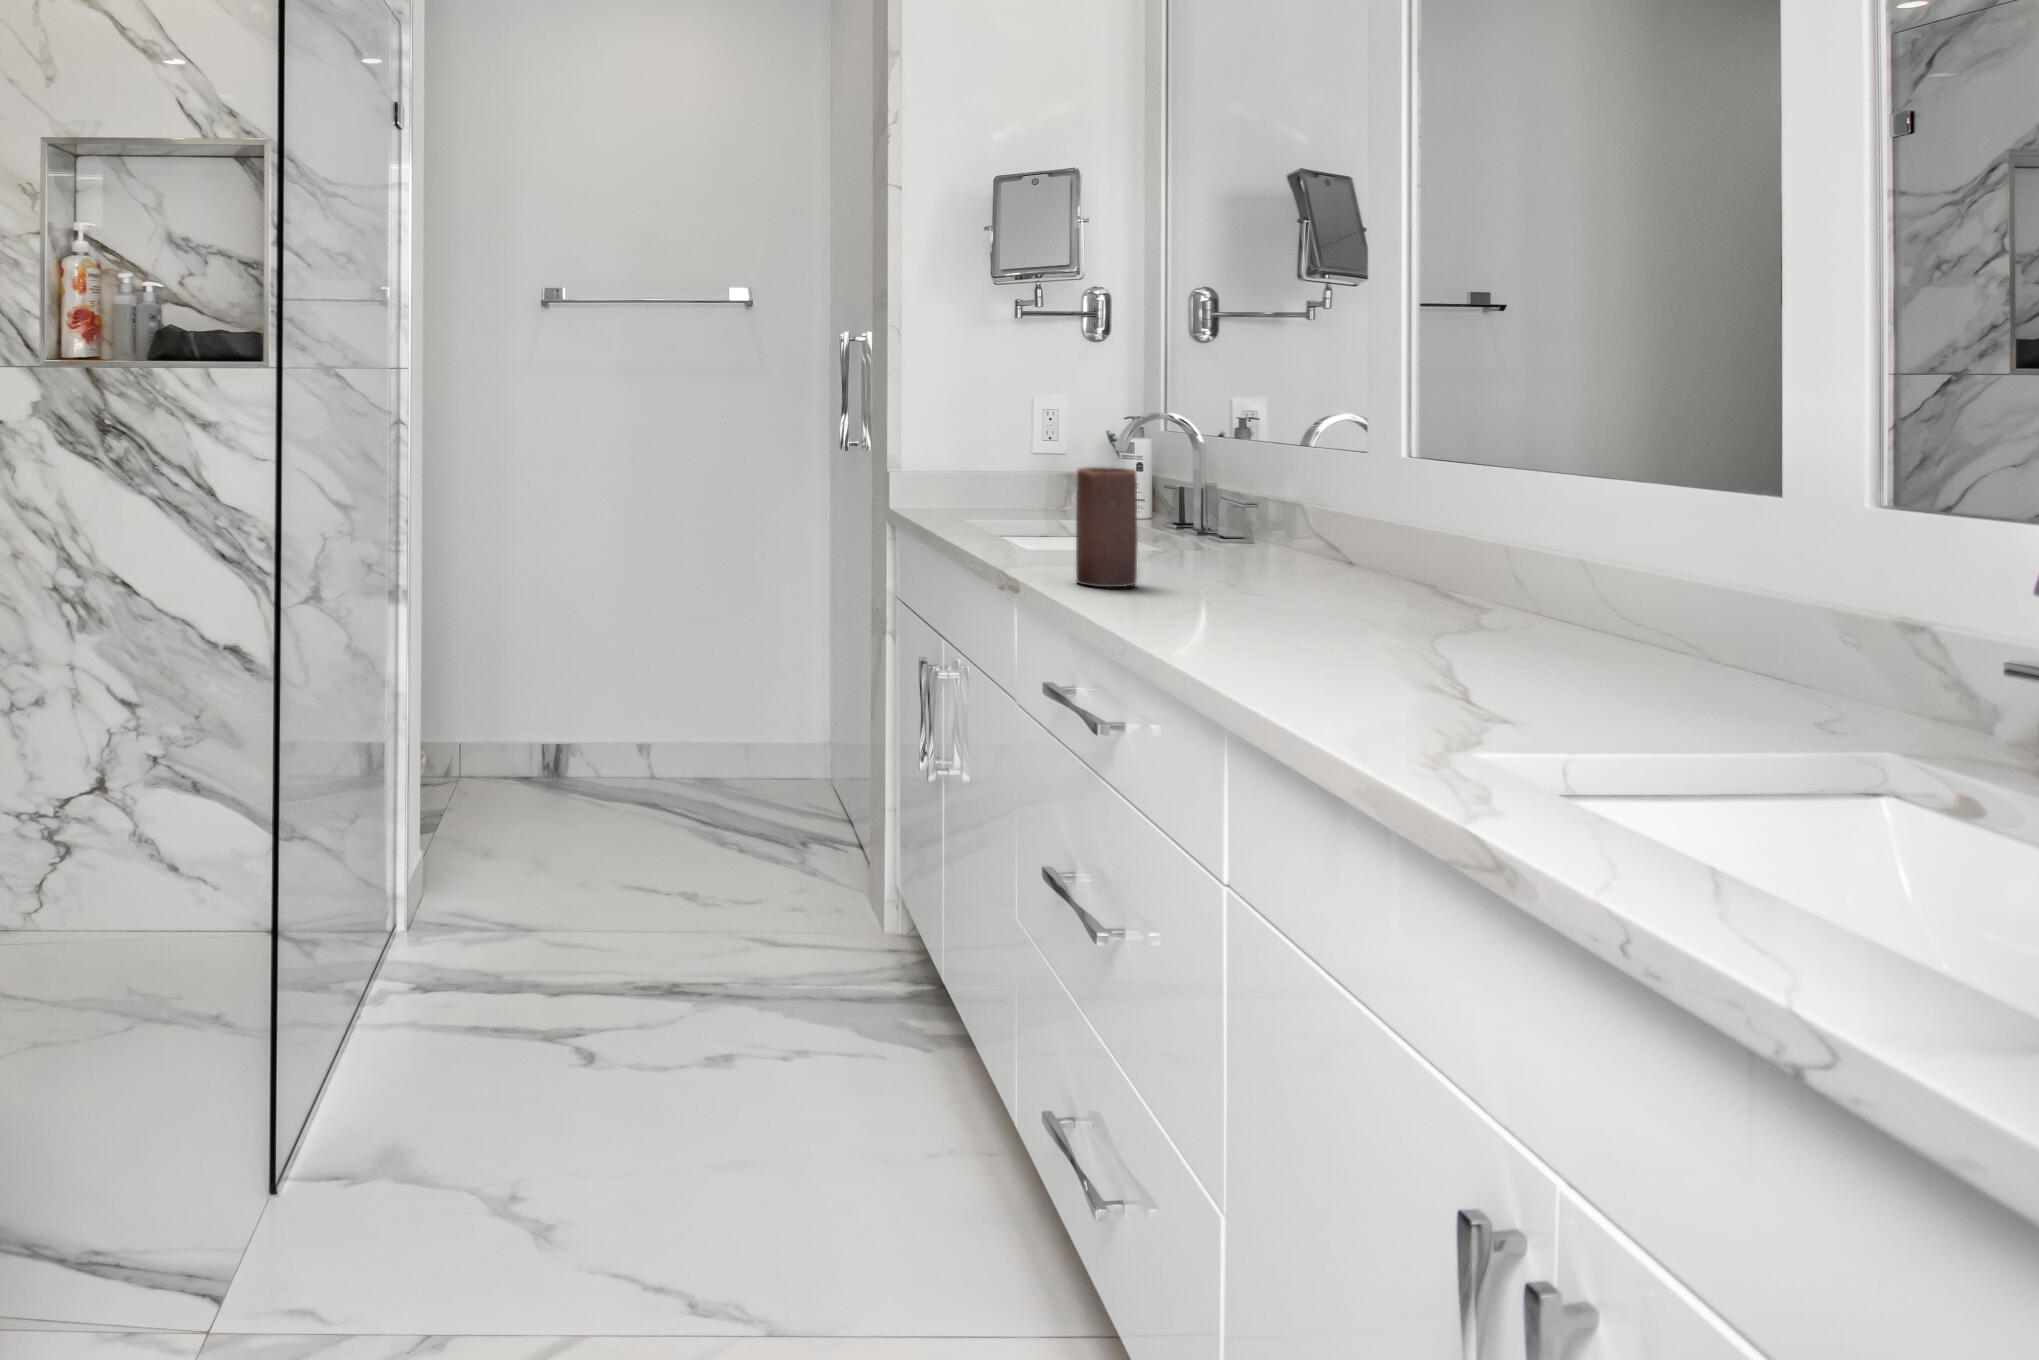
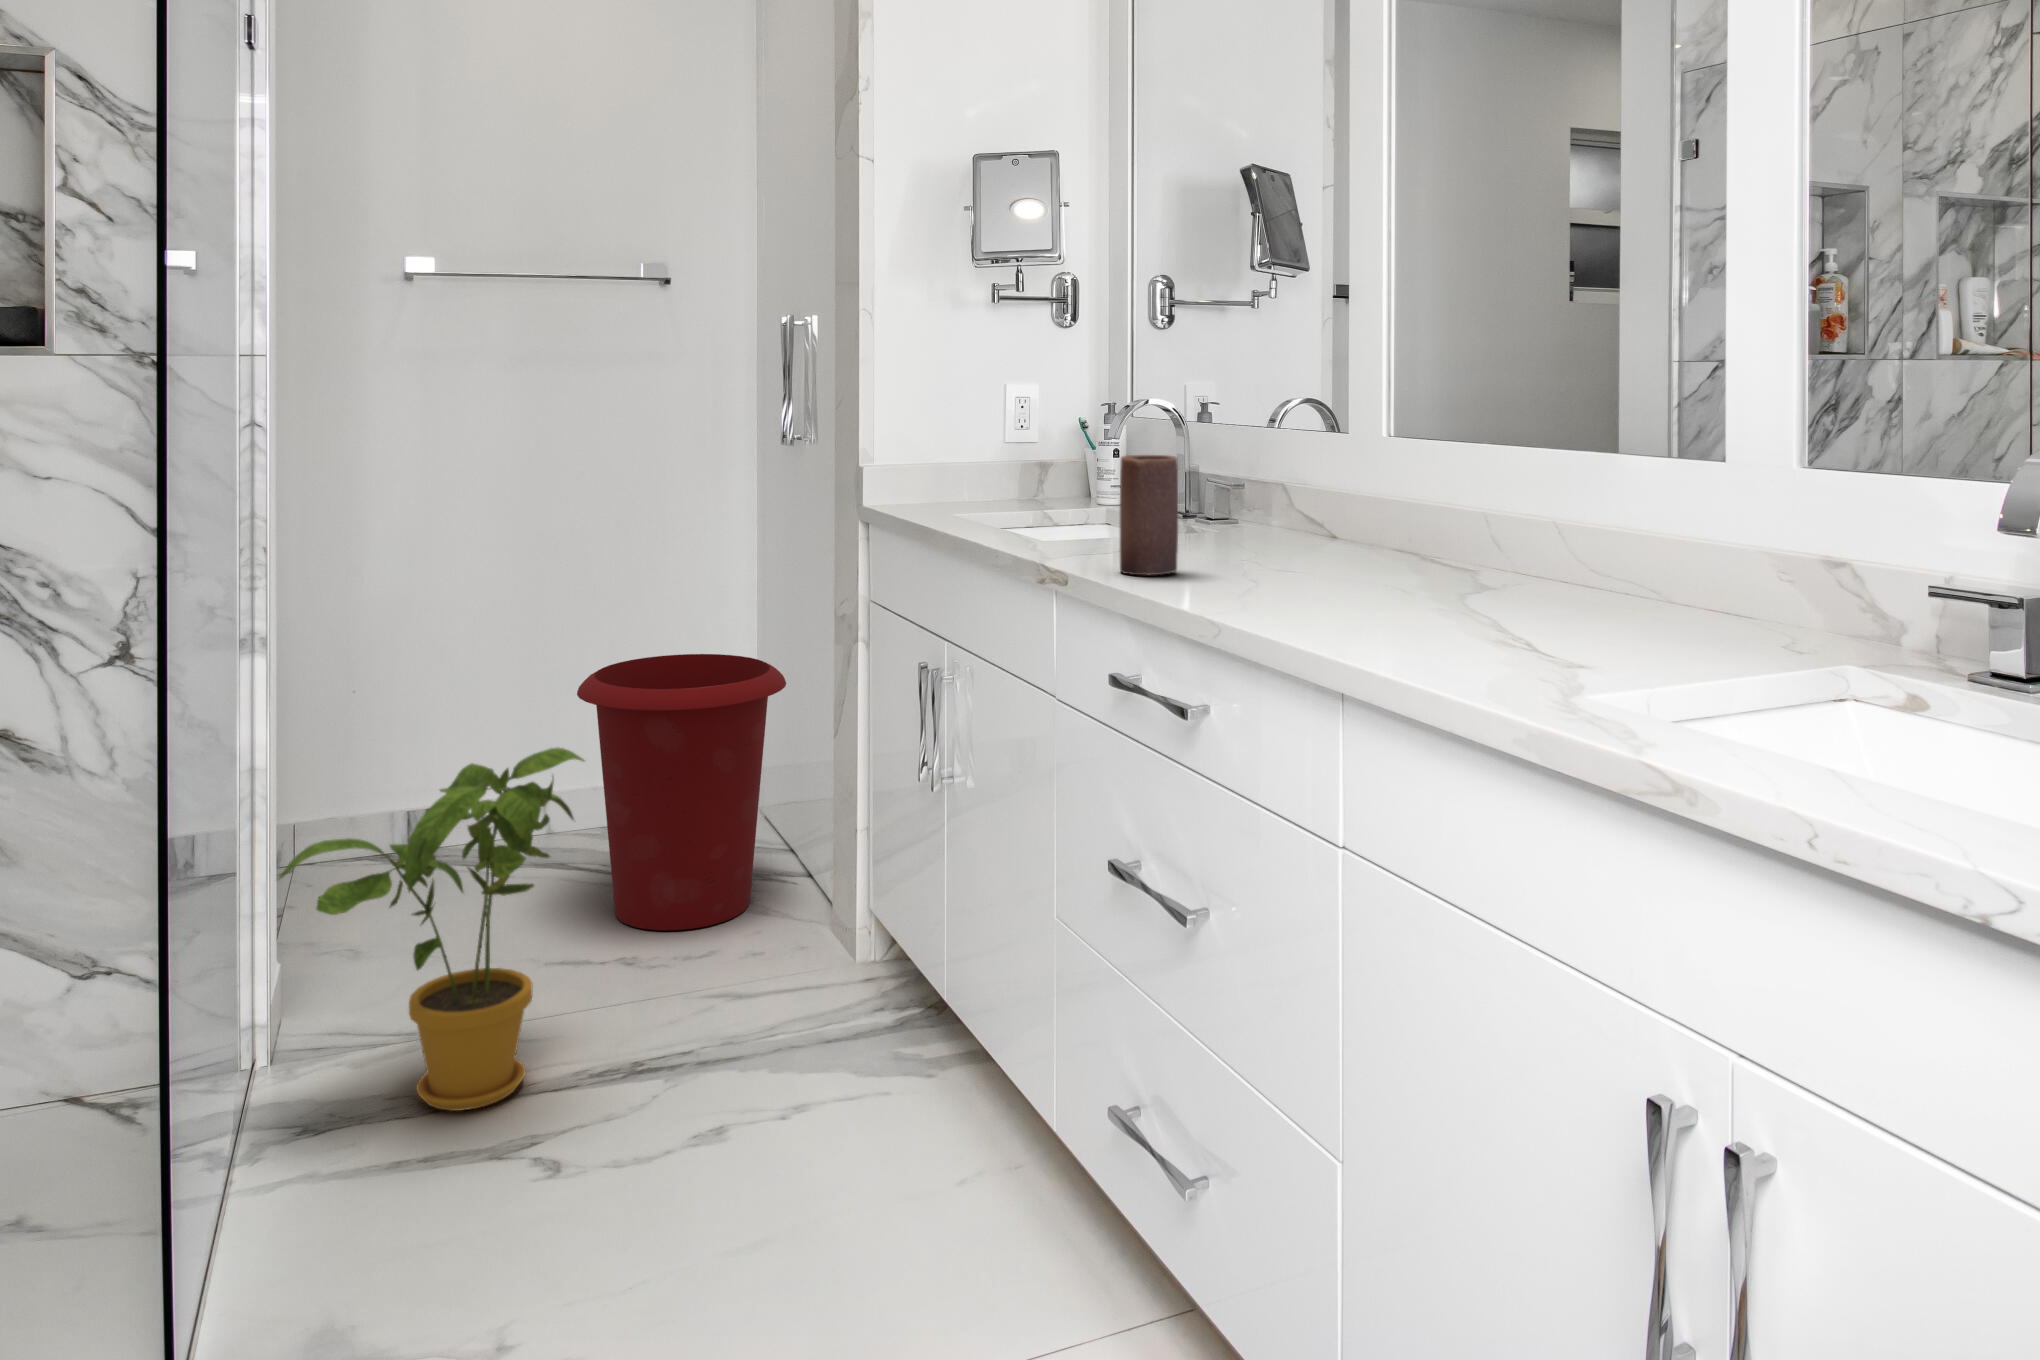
waste bin: none [662,633,841,876] -> present [577,654,786,930]
house plant: none [401,702,635,997] -> present [279,748,584,1111]

